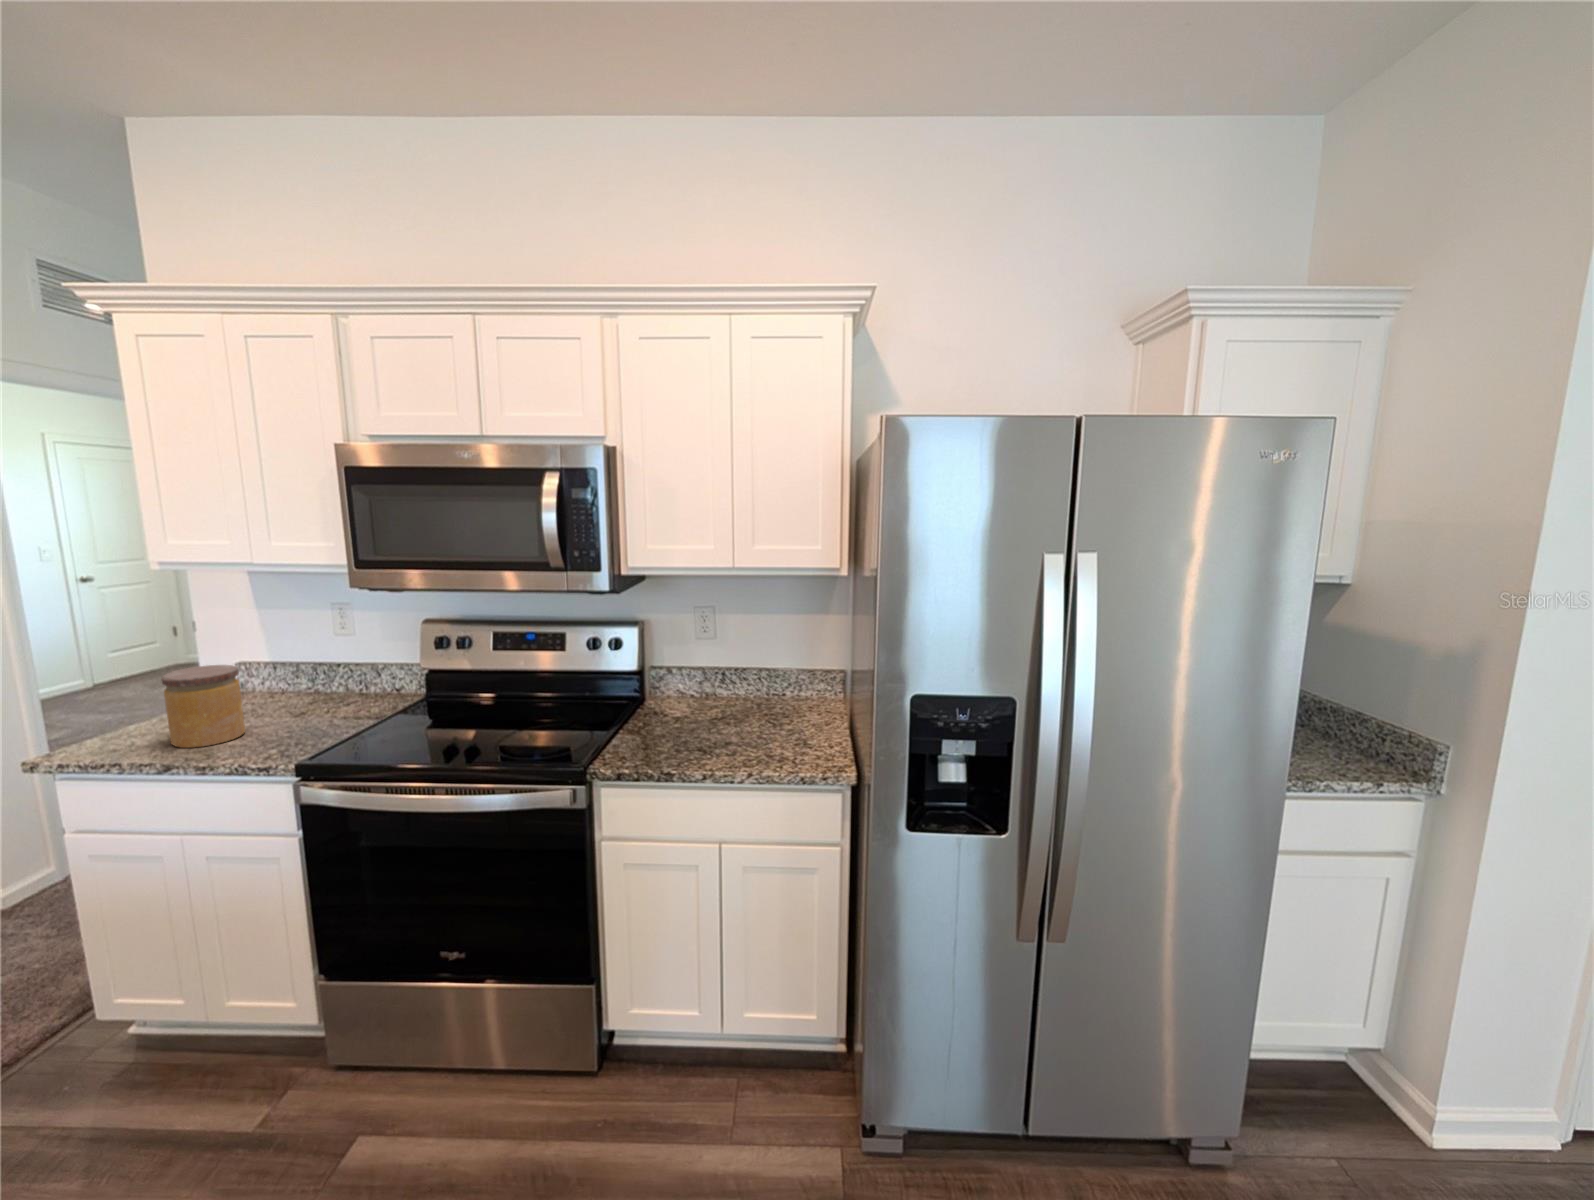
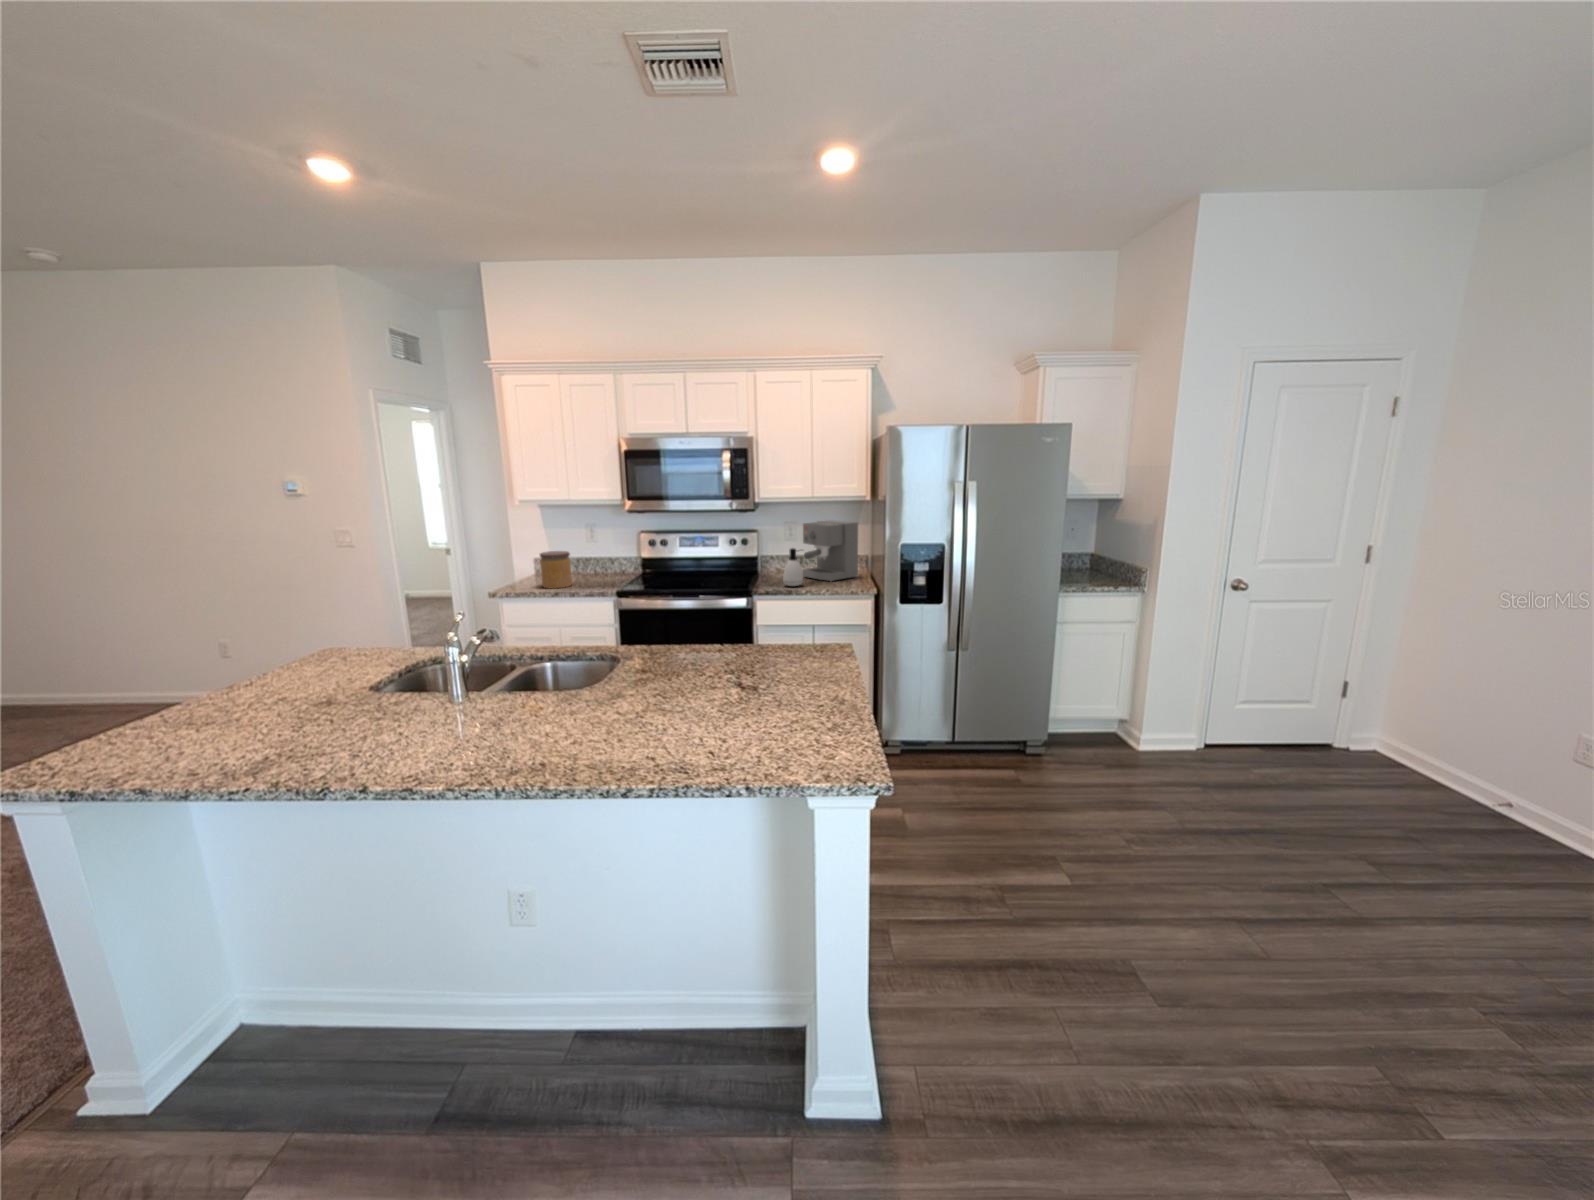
coffee maker: none [712,606,827,737] -> present [803,520,858,582]
soap dispenser: none [662,677,705,757] -> present [783,548,803,586]

